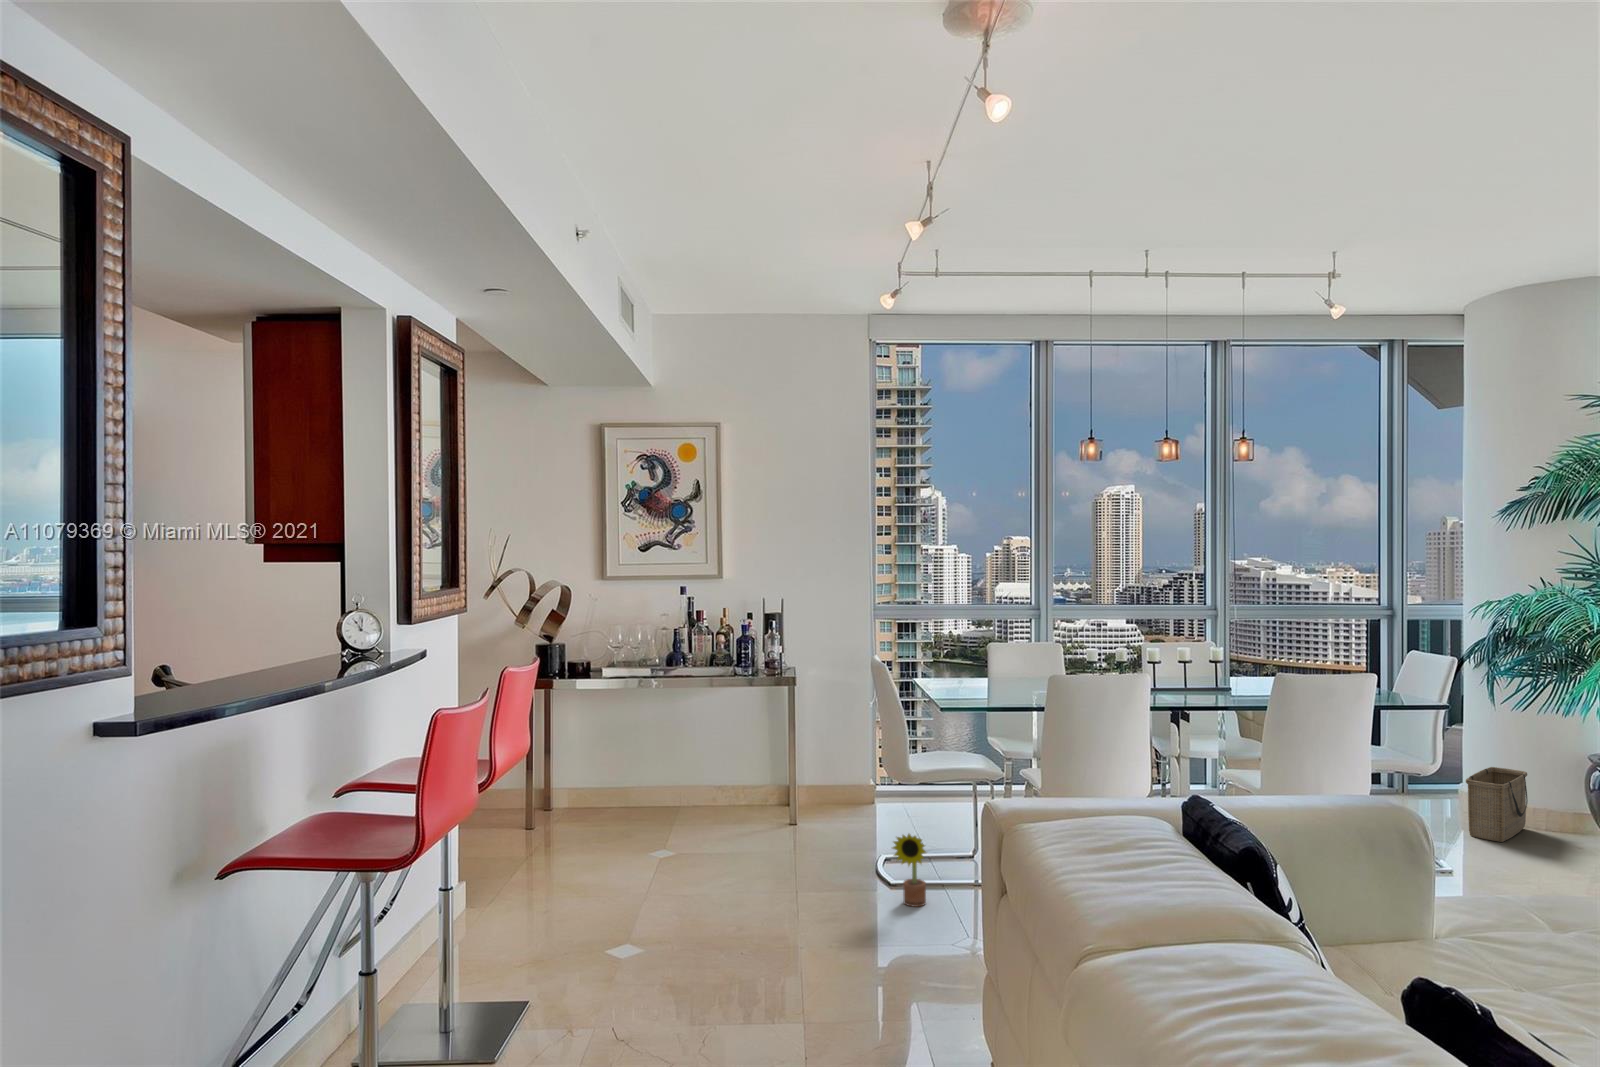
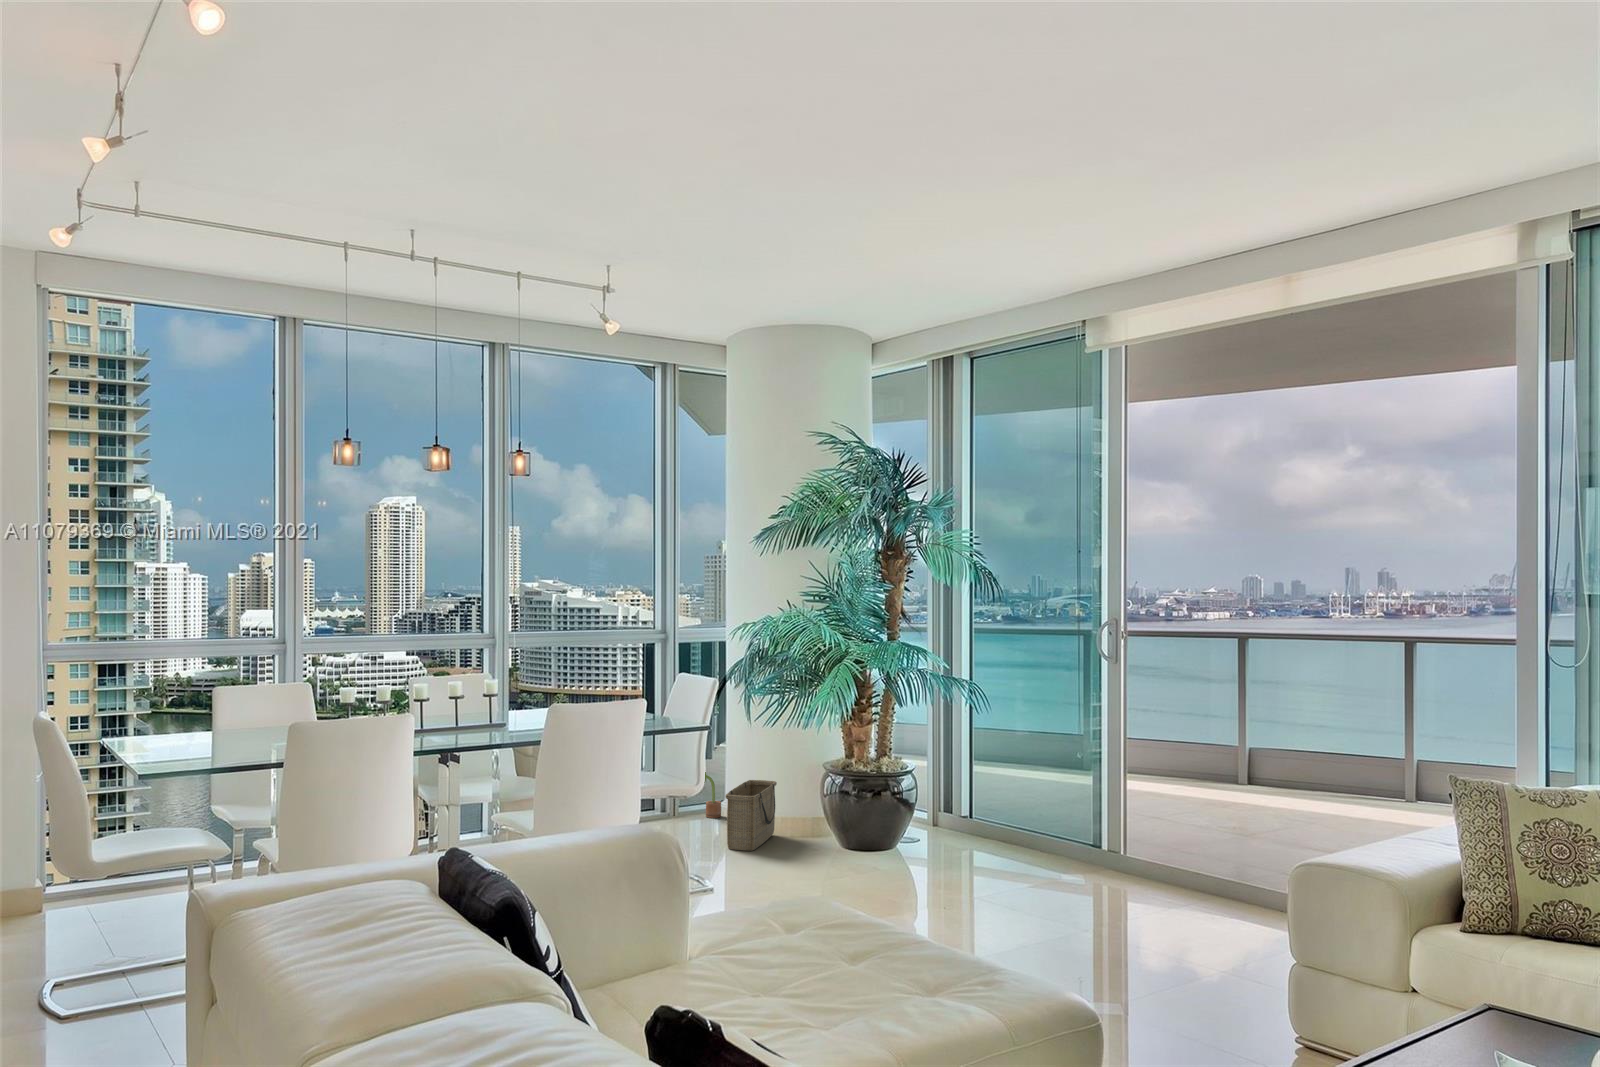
decorative plant: present [892,834,926,907] -> present [704,772,721,818]

